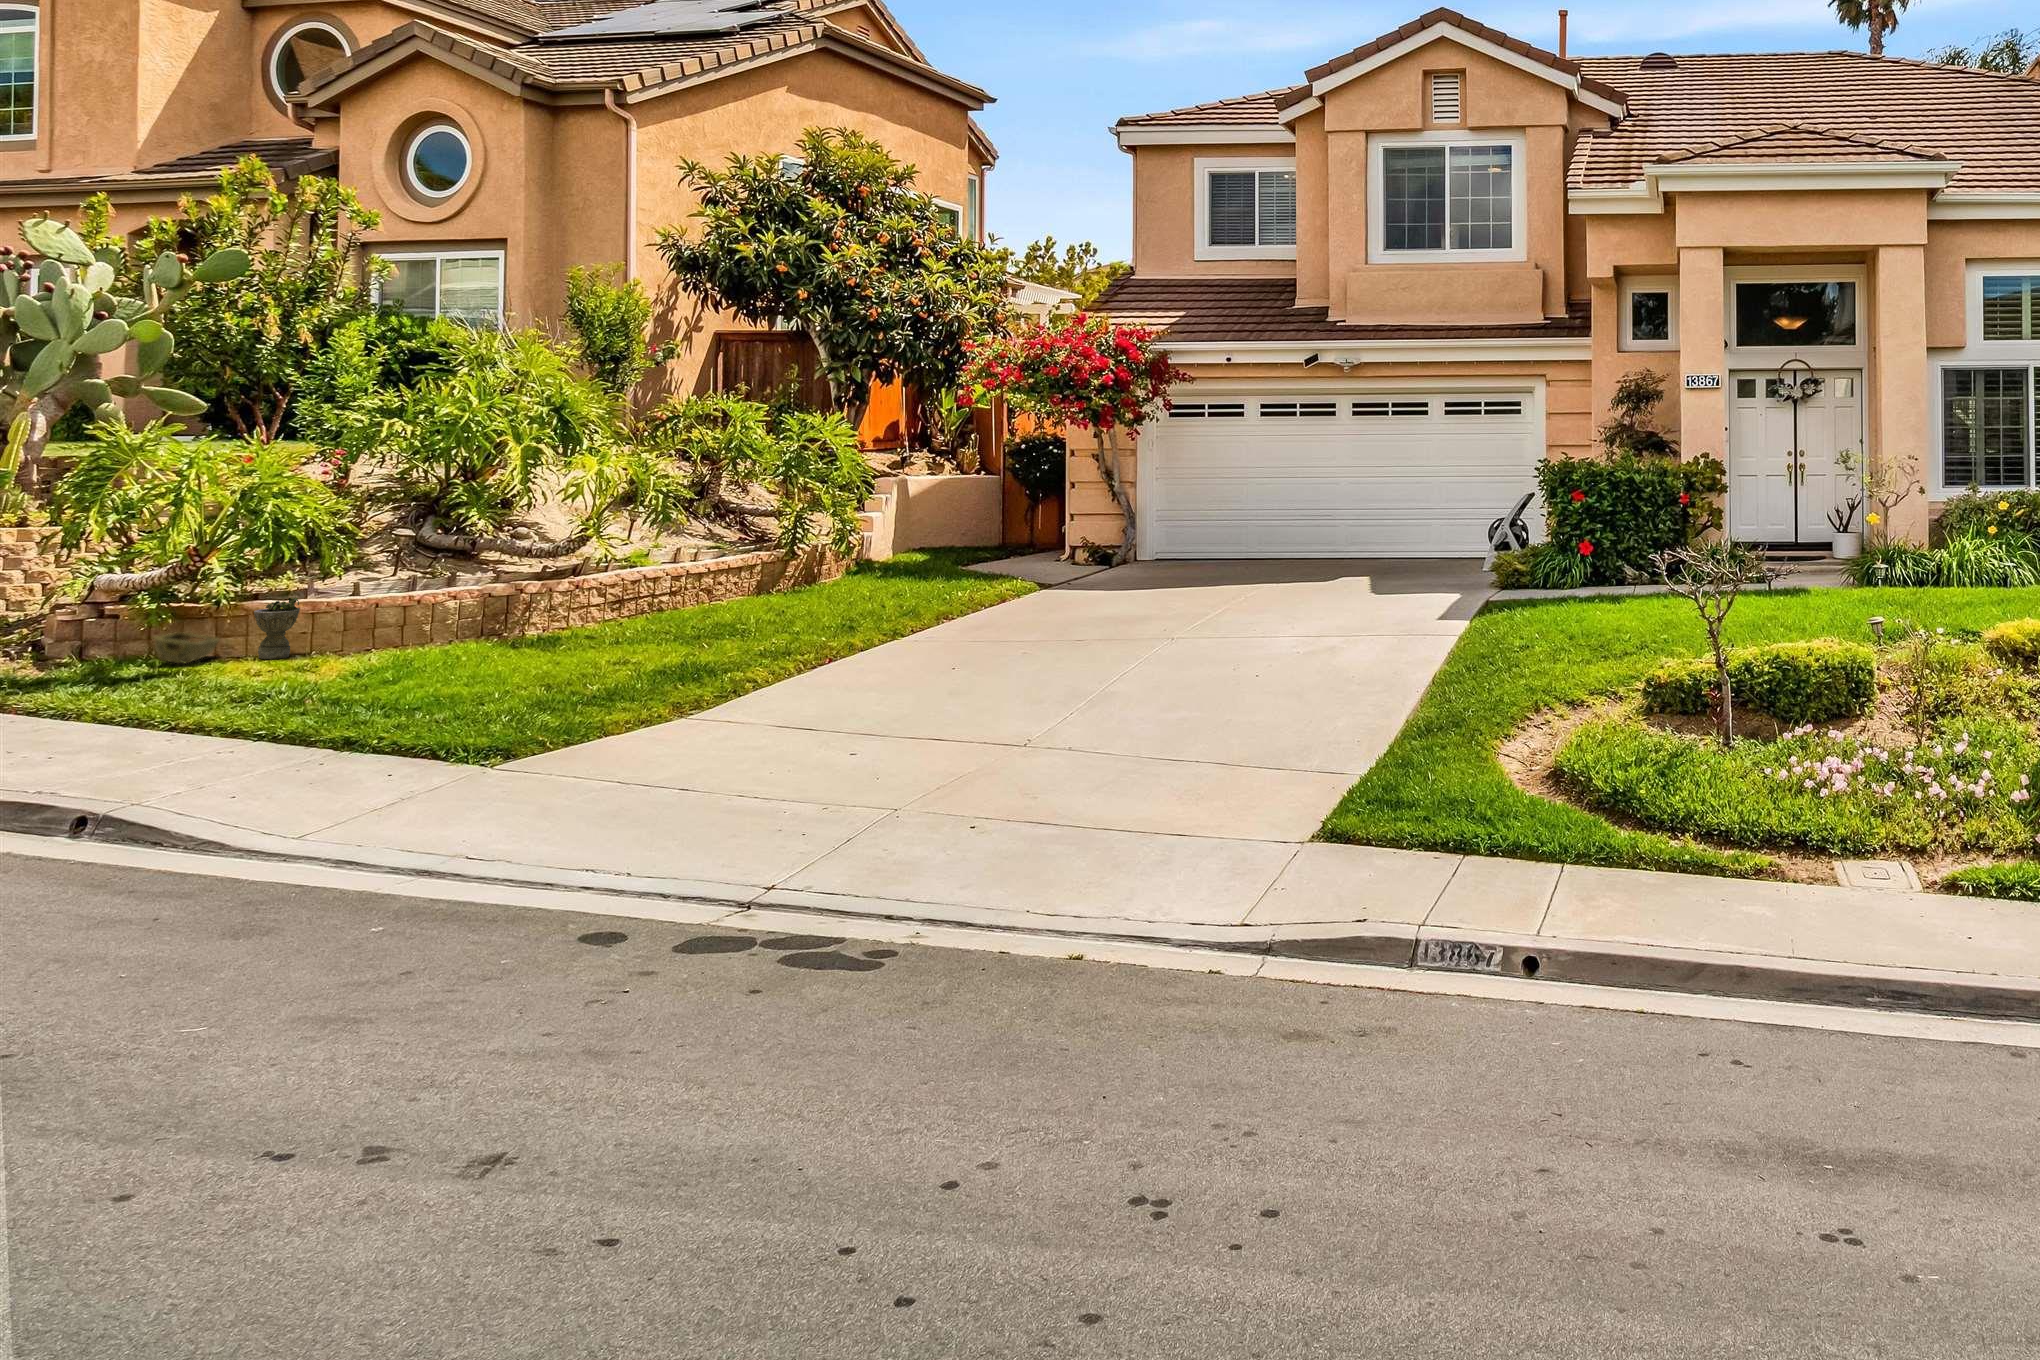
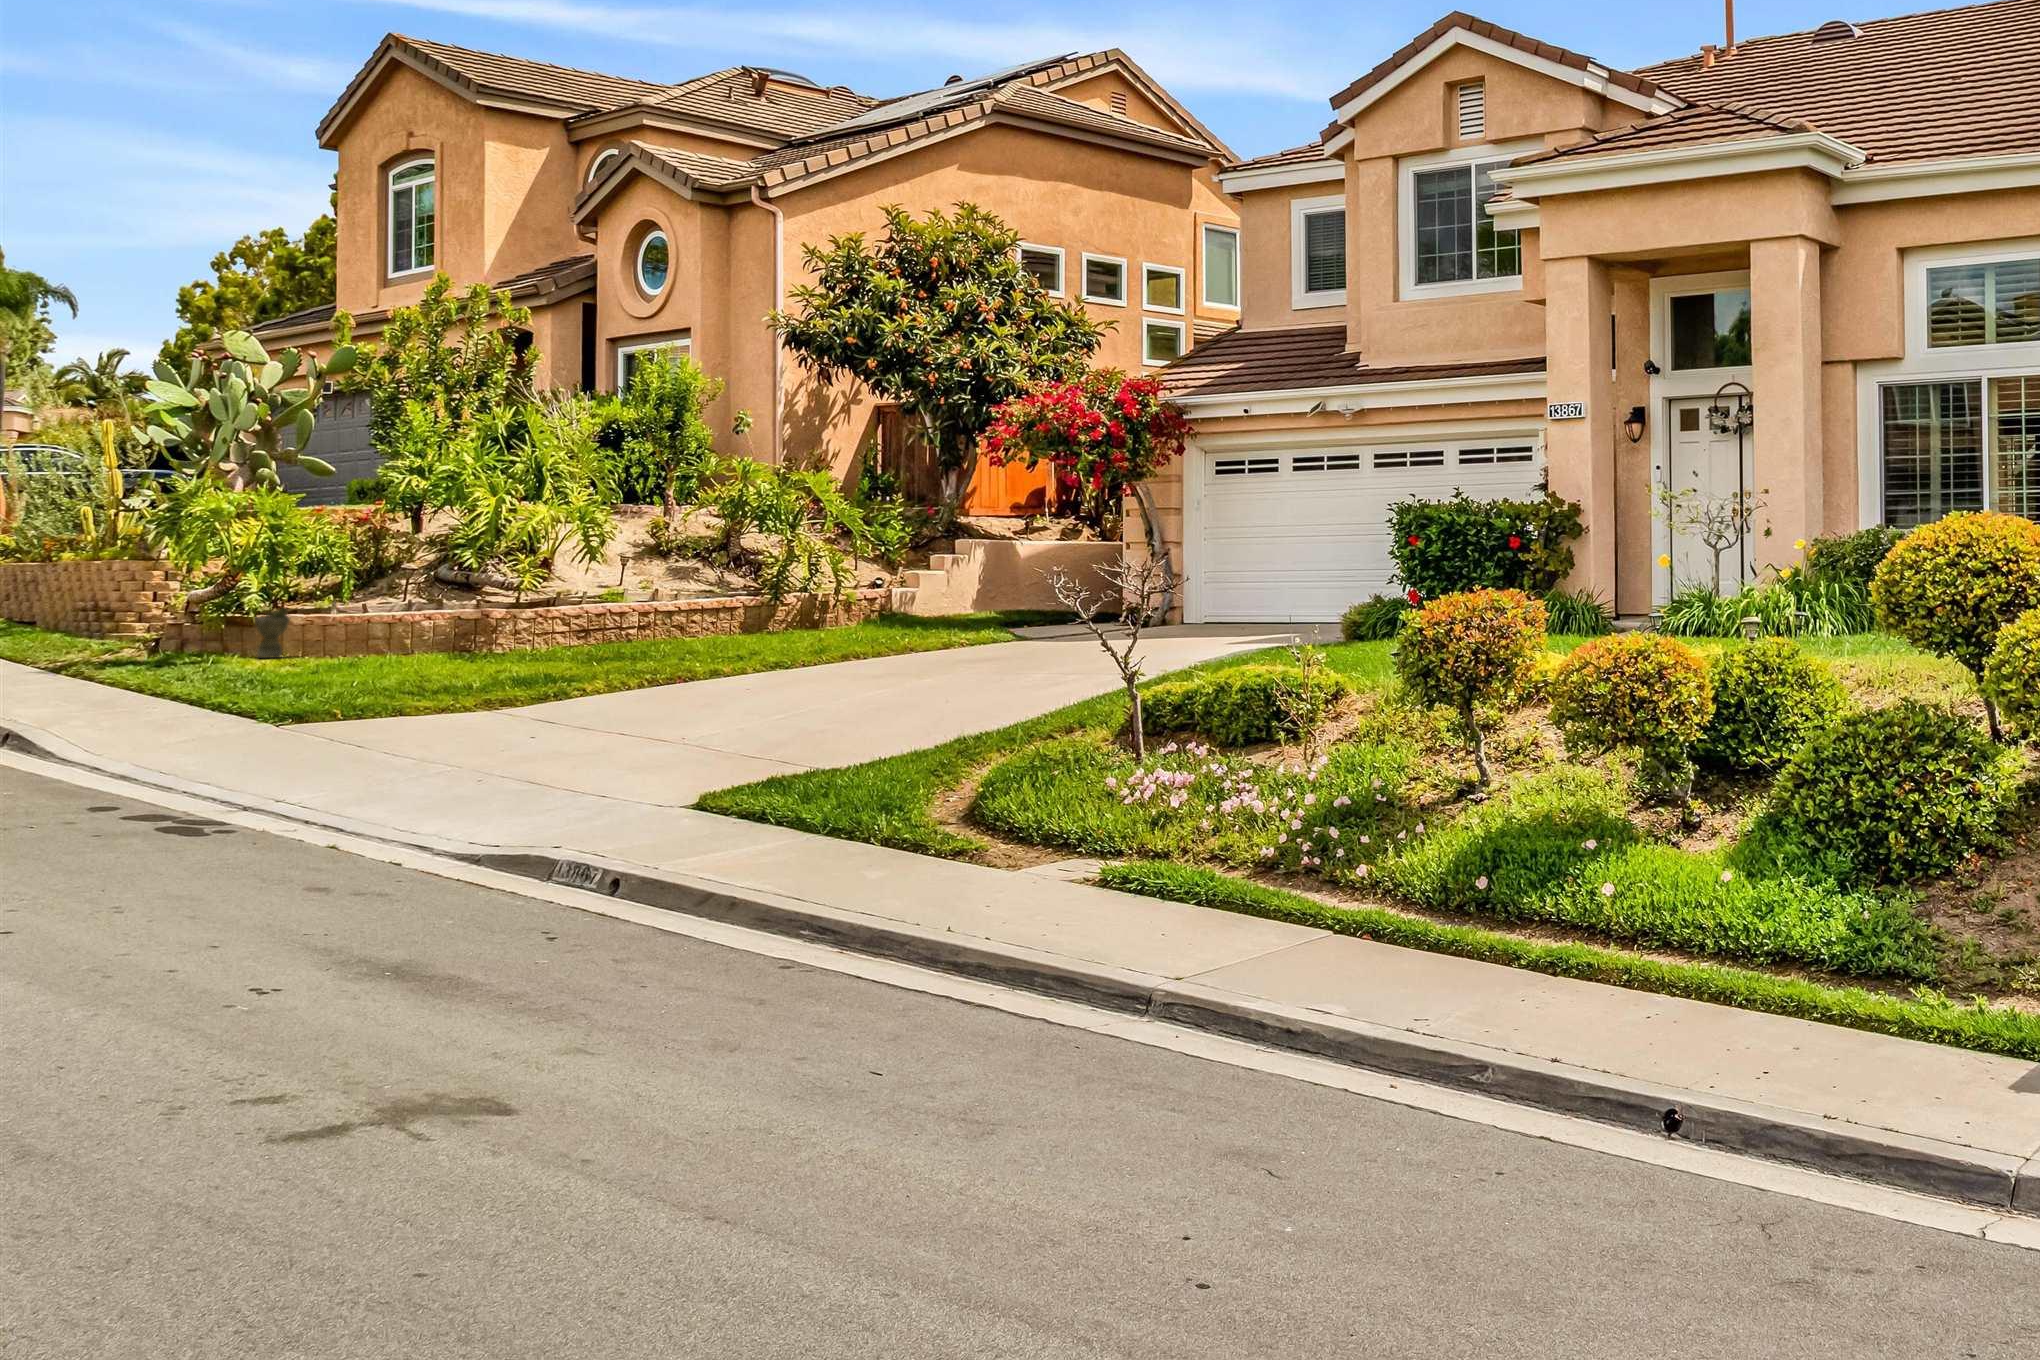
woven basket: present [155,632,219,664] -> none [178,634,236,658]

